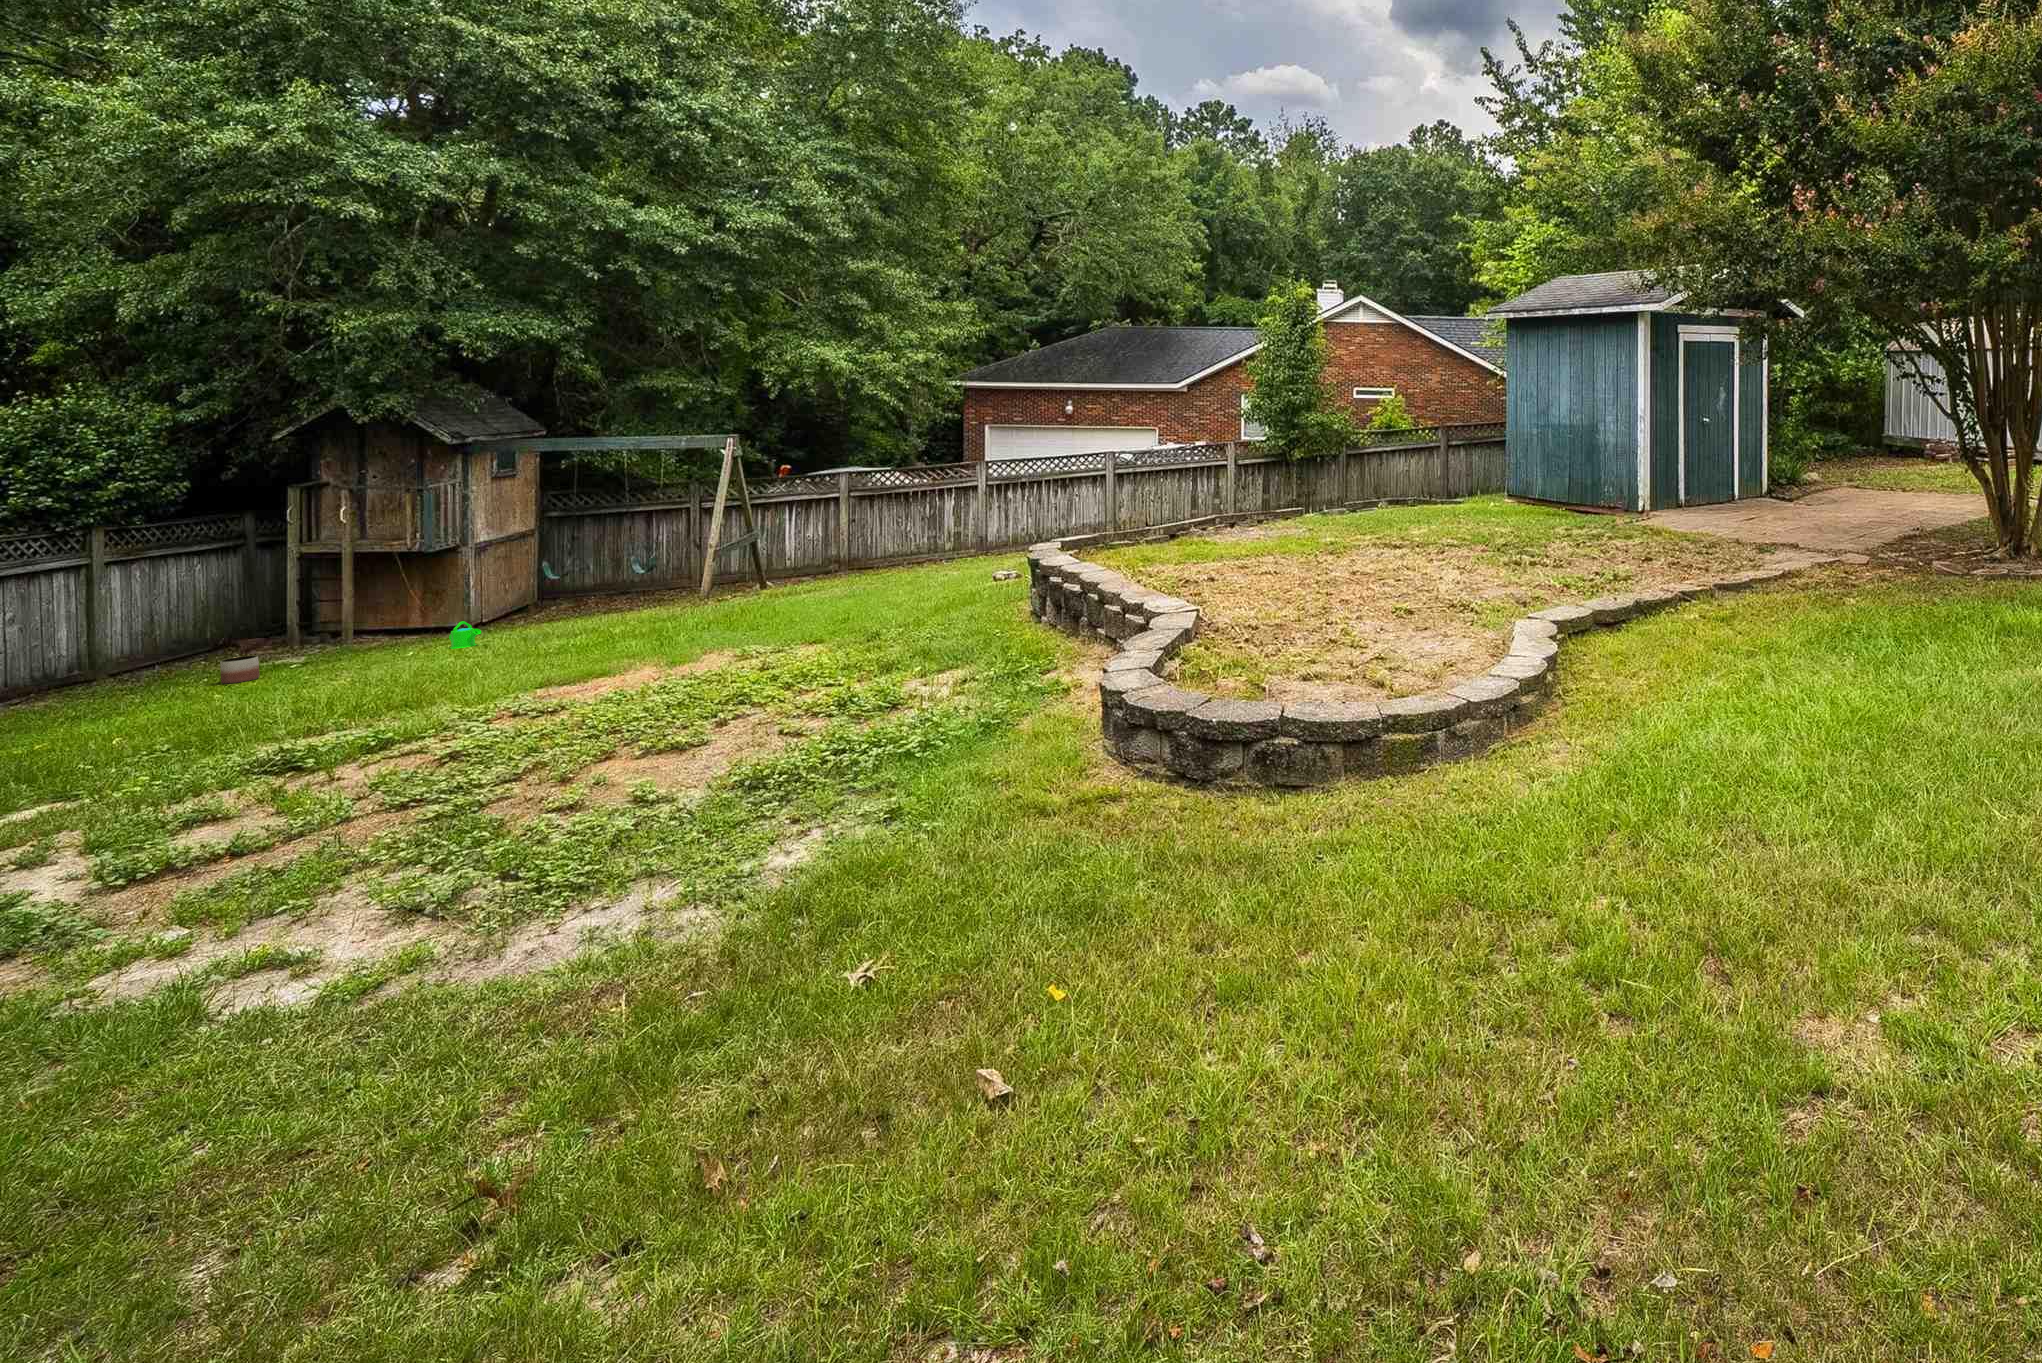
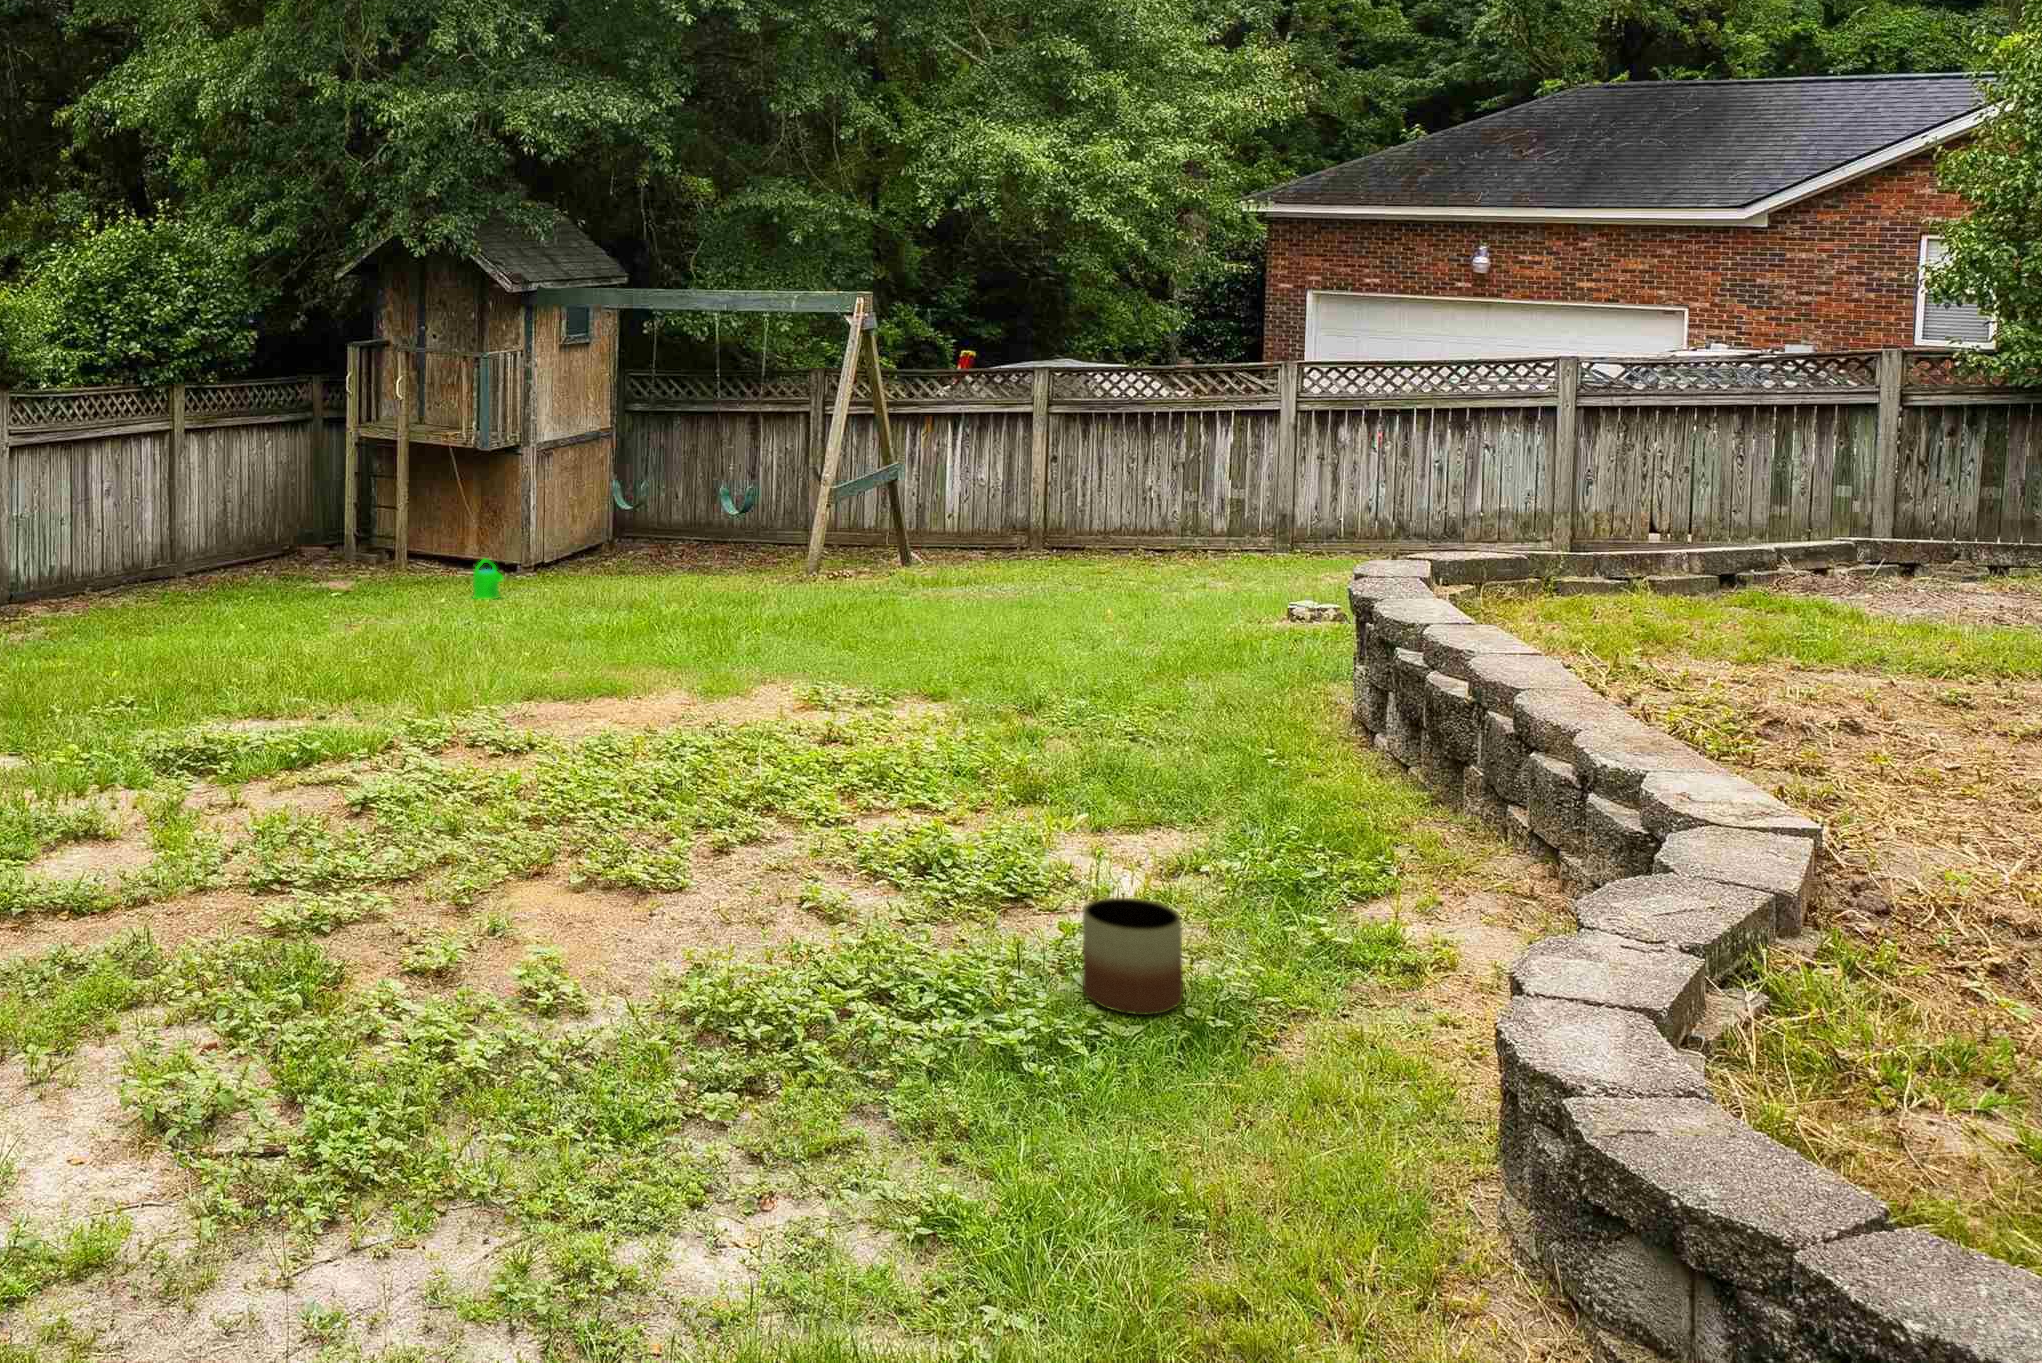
planter: present [220,655,260,684] -> present [1083,898,1183,1015]

